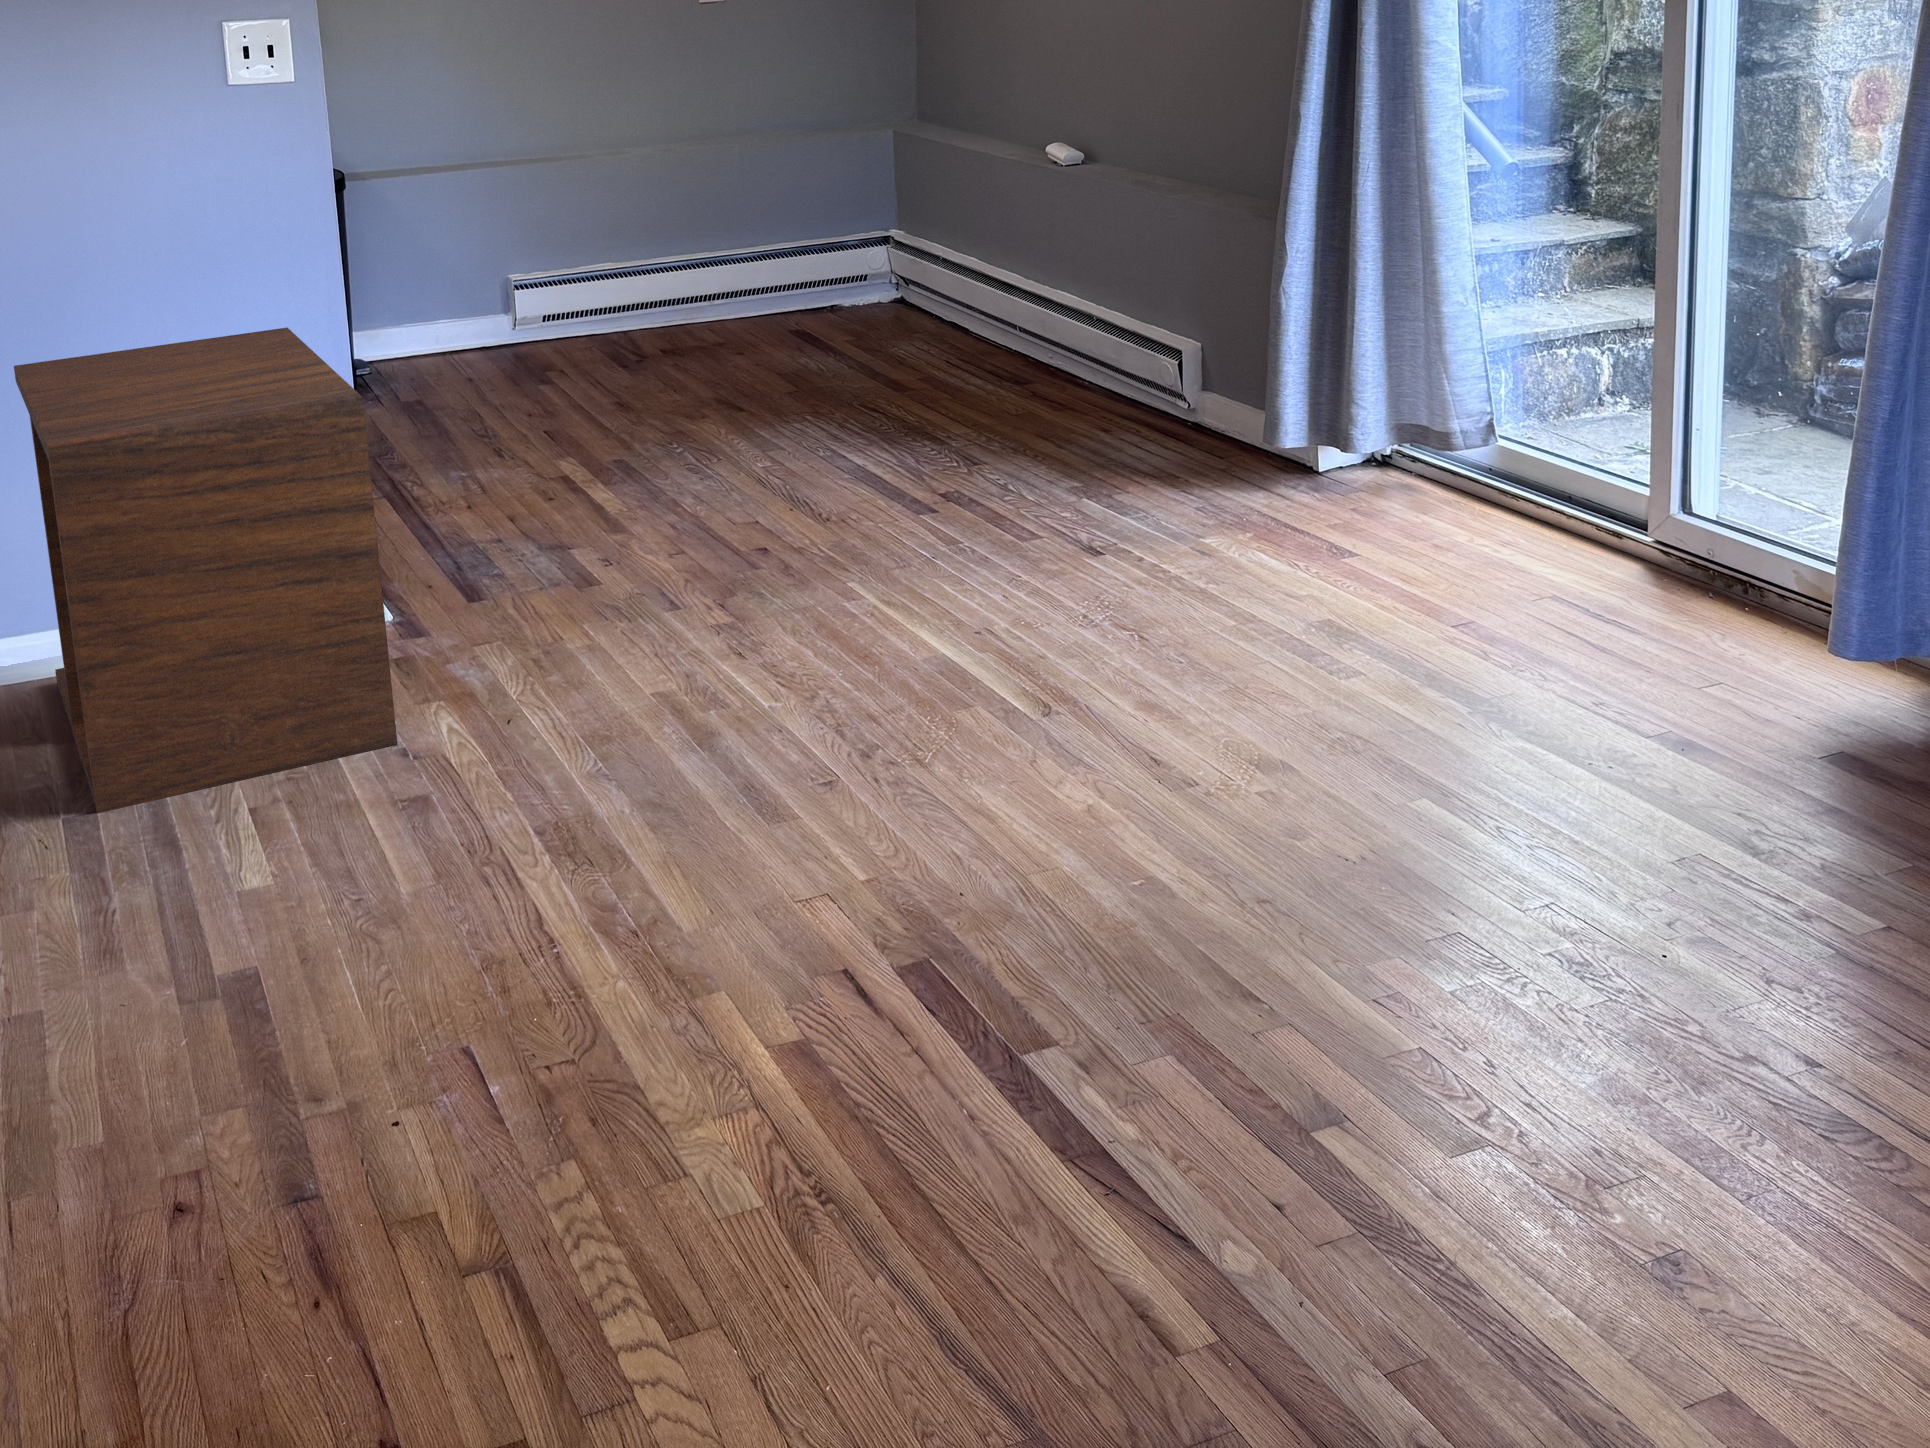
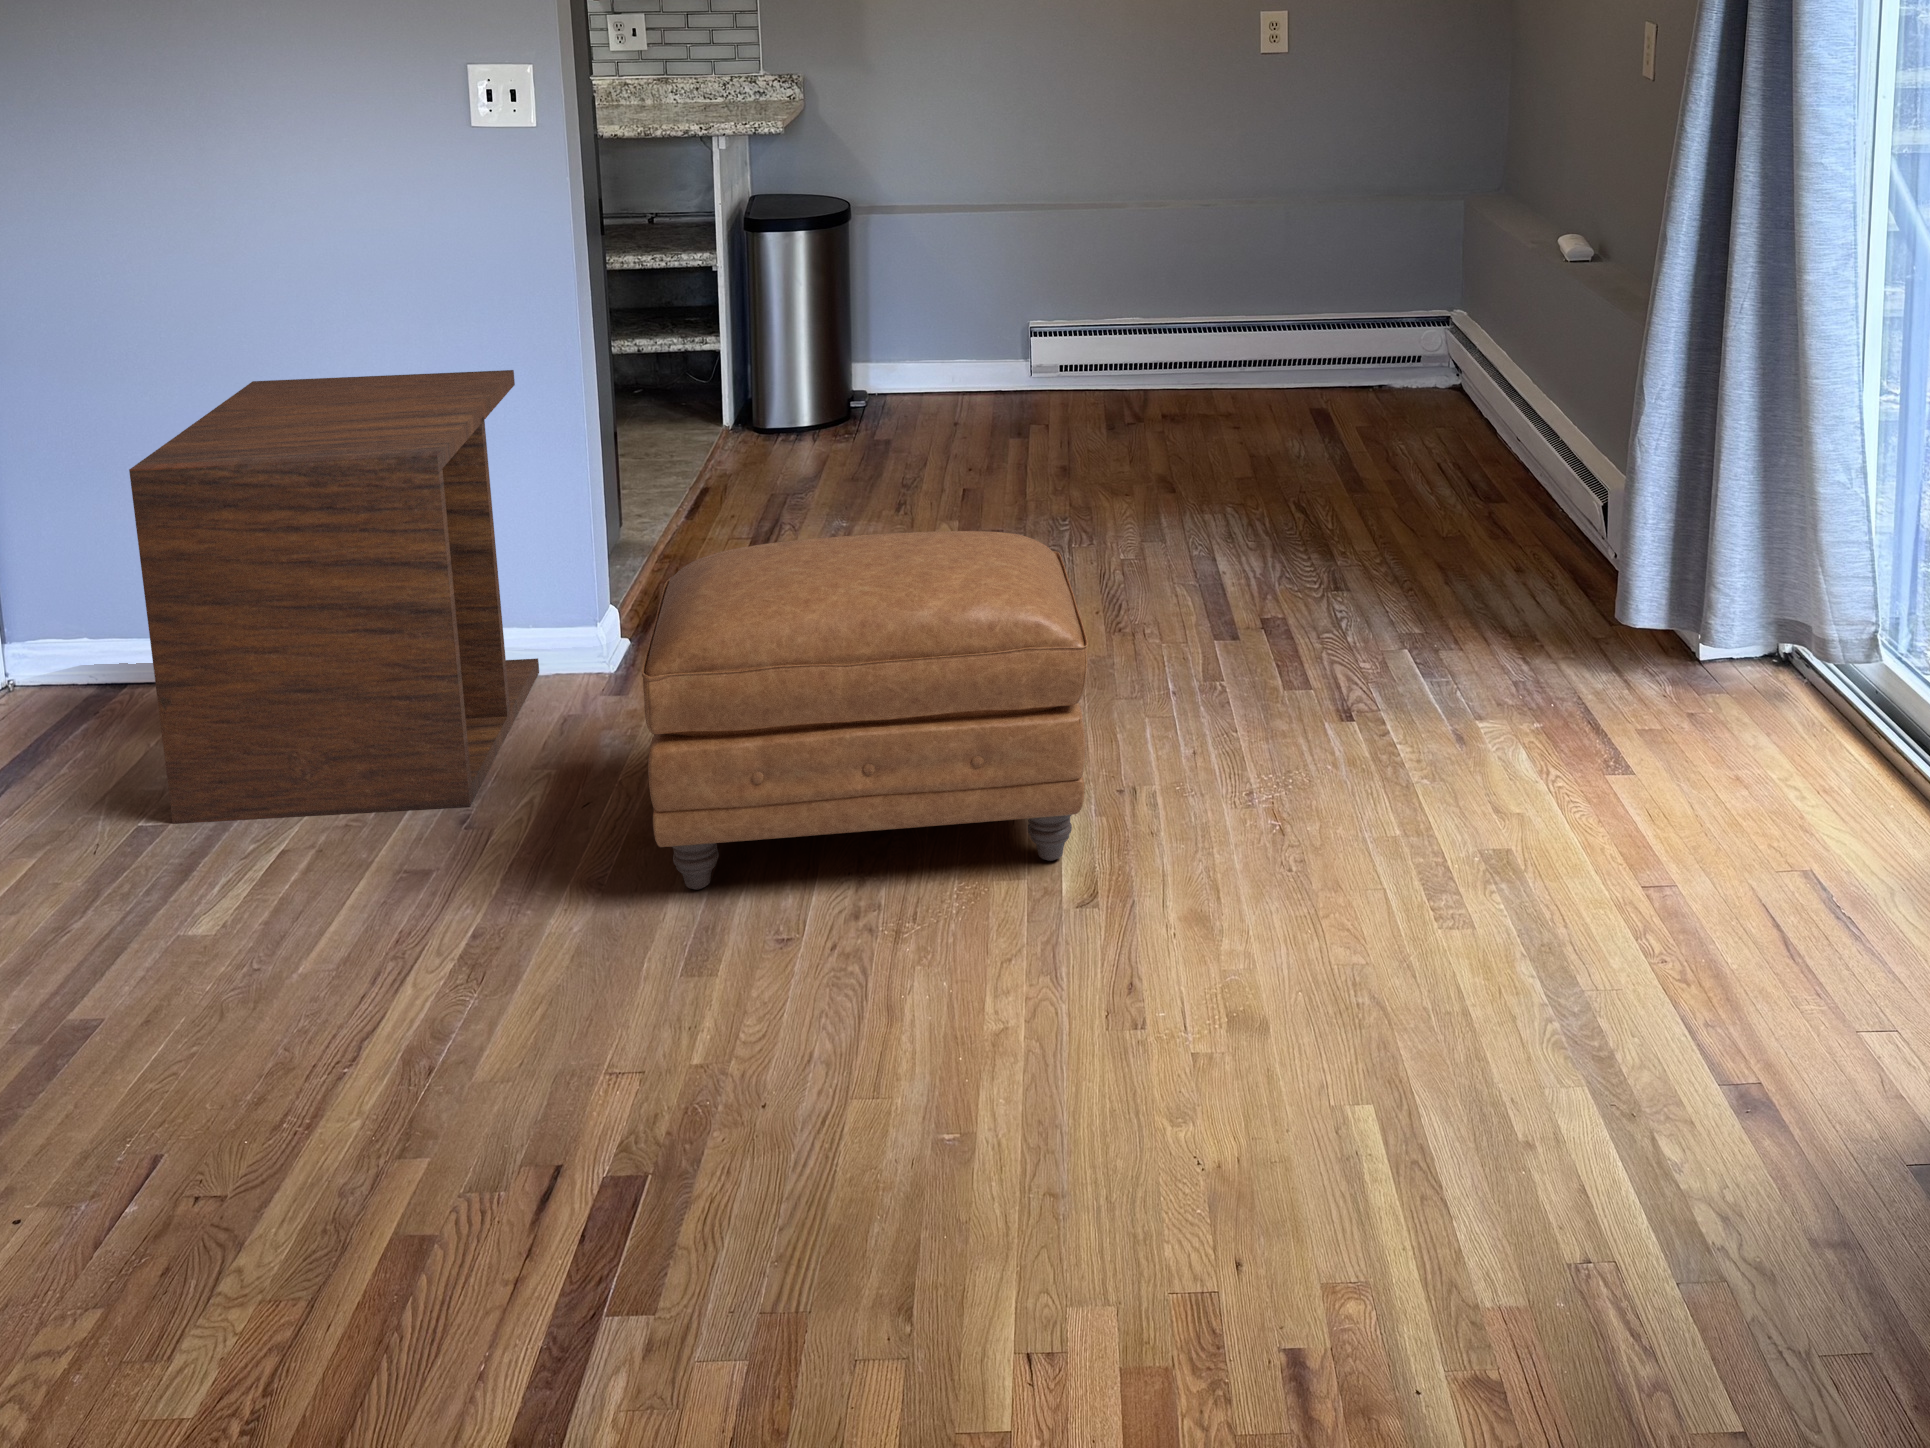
ottoman: none [567,415,1025,764] -> present [641,531,1088,890]

